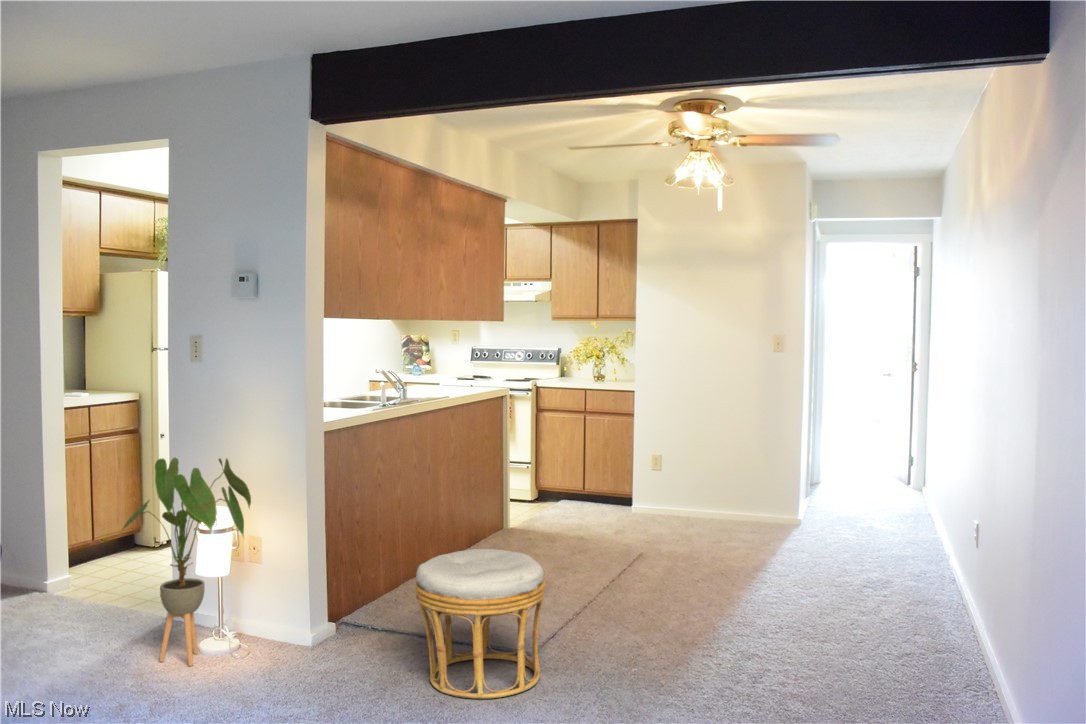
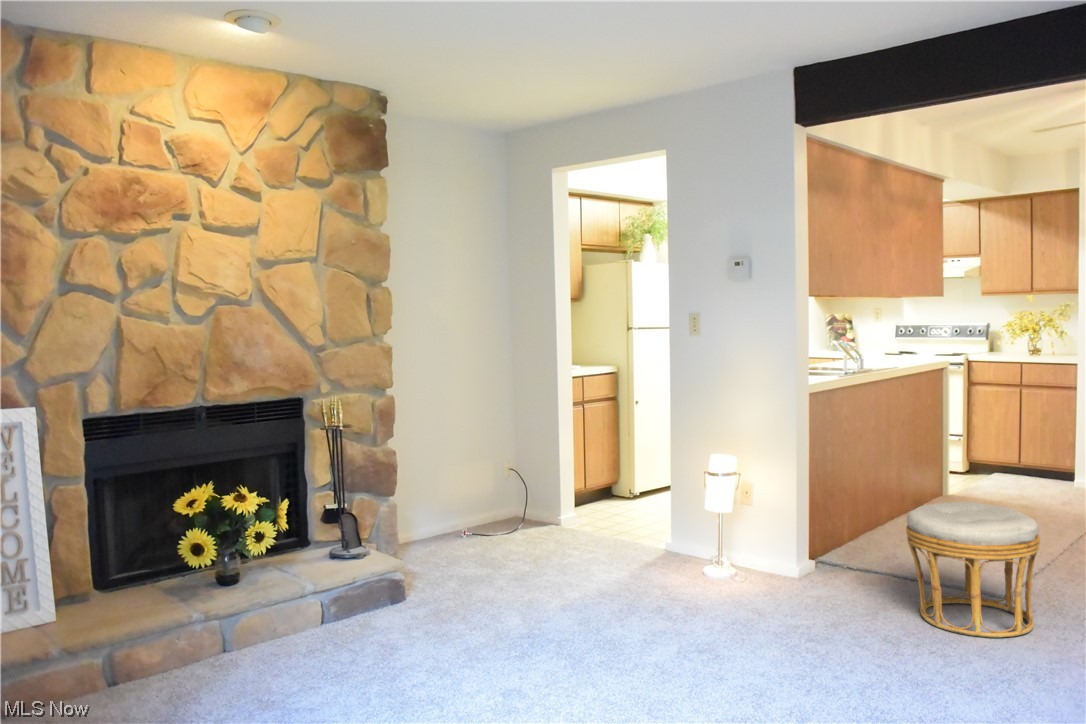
house plant: present [123,458,251,666] -> none [644,412,745,584]

